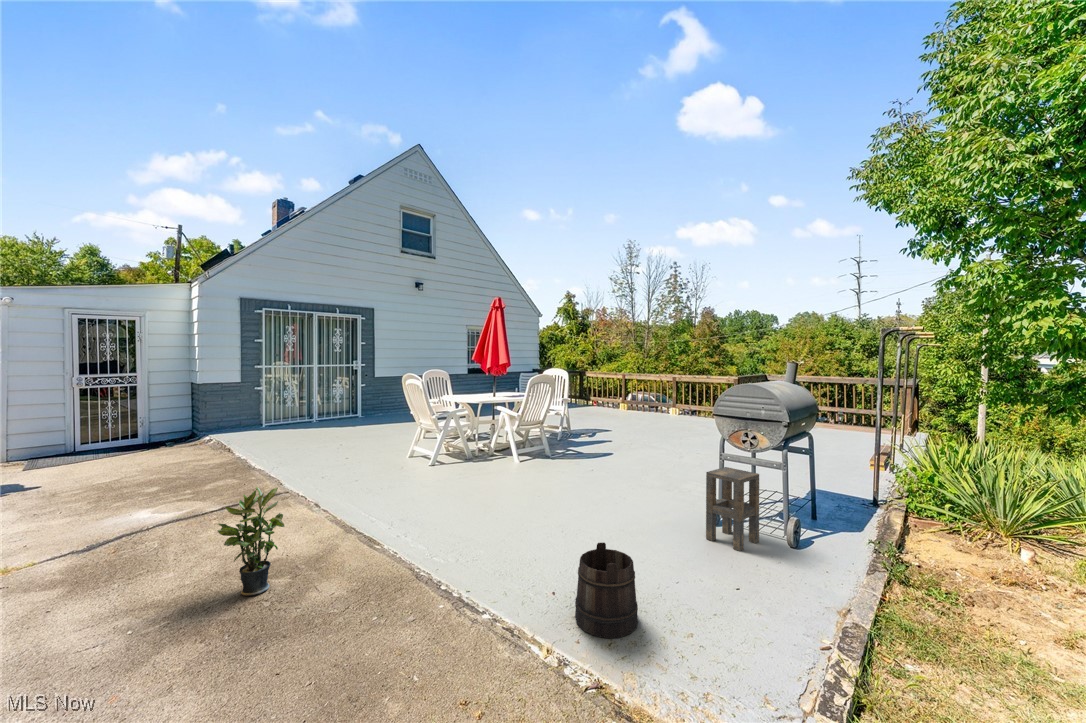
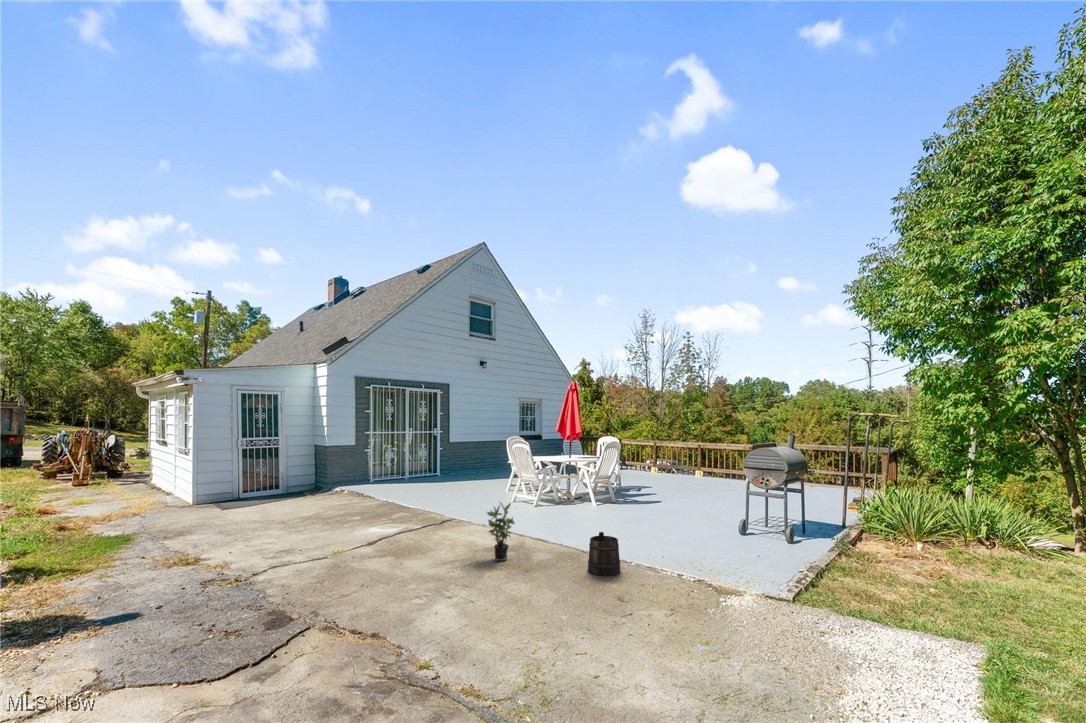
side table: present [706,467,759,551] -> none [741,499,774,548]
bucket: present [575,543,638,638] -> present [588,532,621,576]

